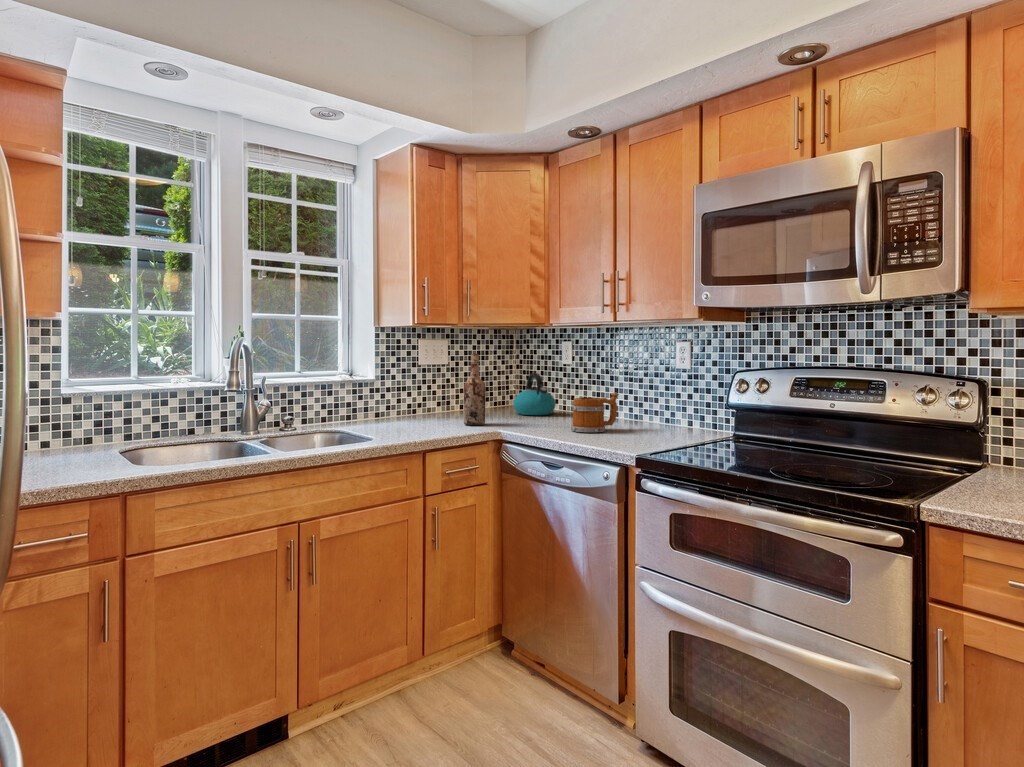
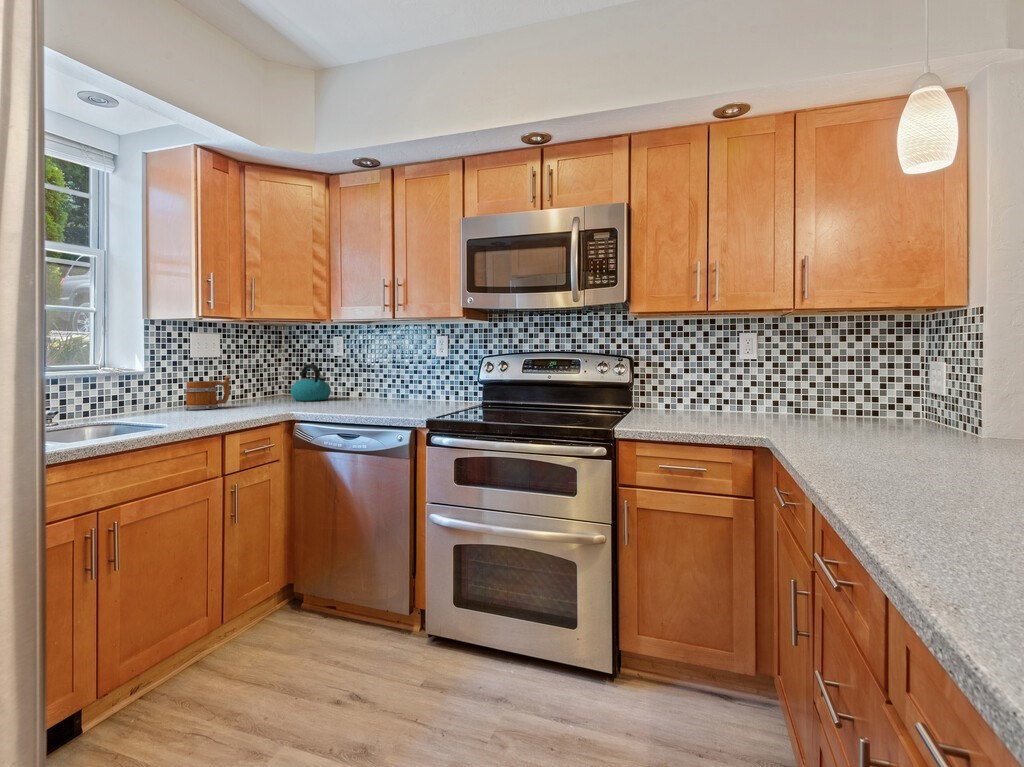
wine bottle: present [464,354,486,425] -> none [252,344,275,410]
mug: present [571,393,619,432] -> present [185,376,231,410]

